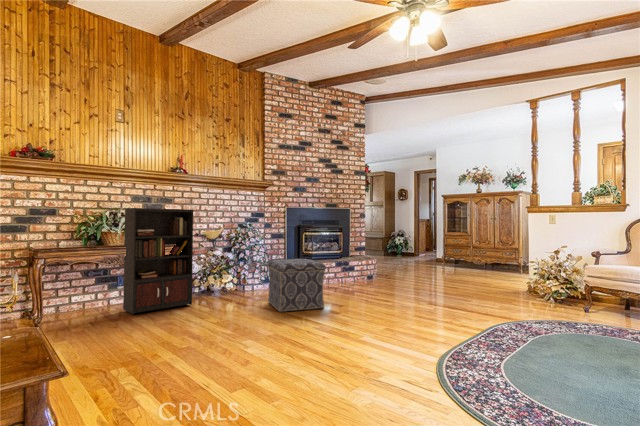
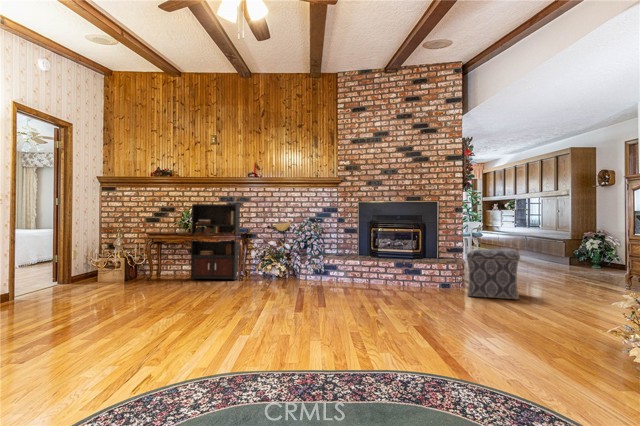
ottoman: present [268,259,326,312] -> present [467,250,520,300]

